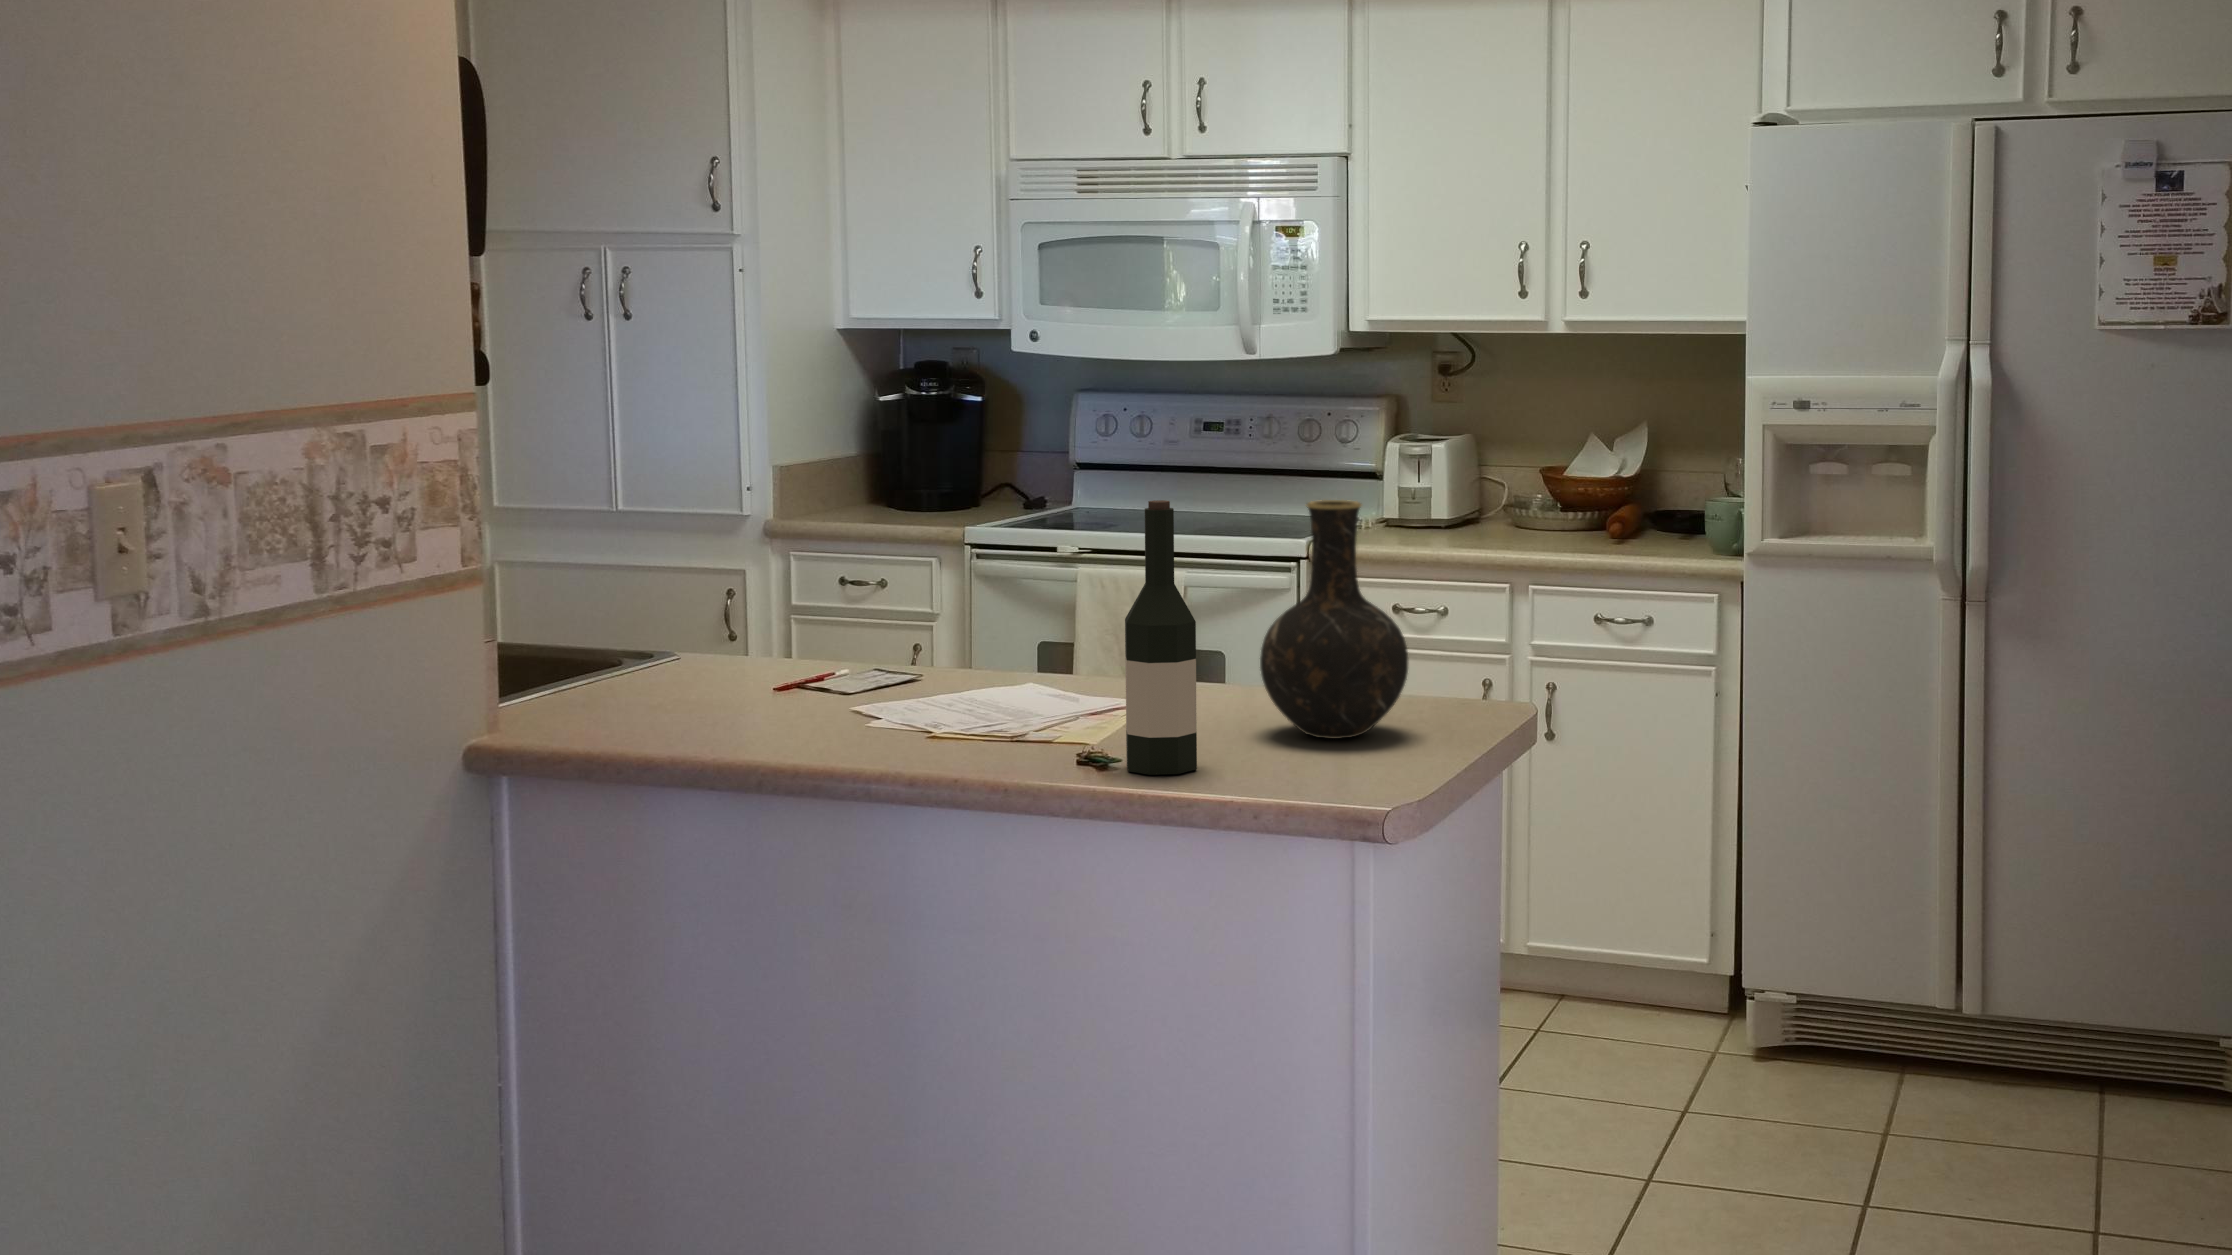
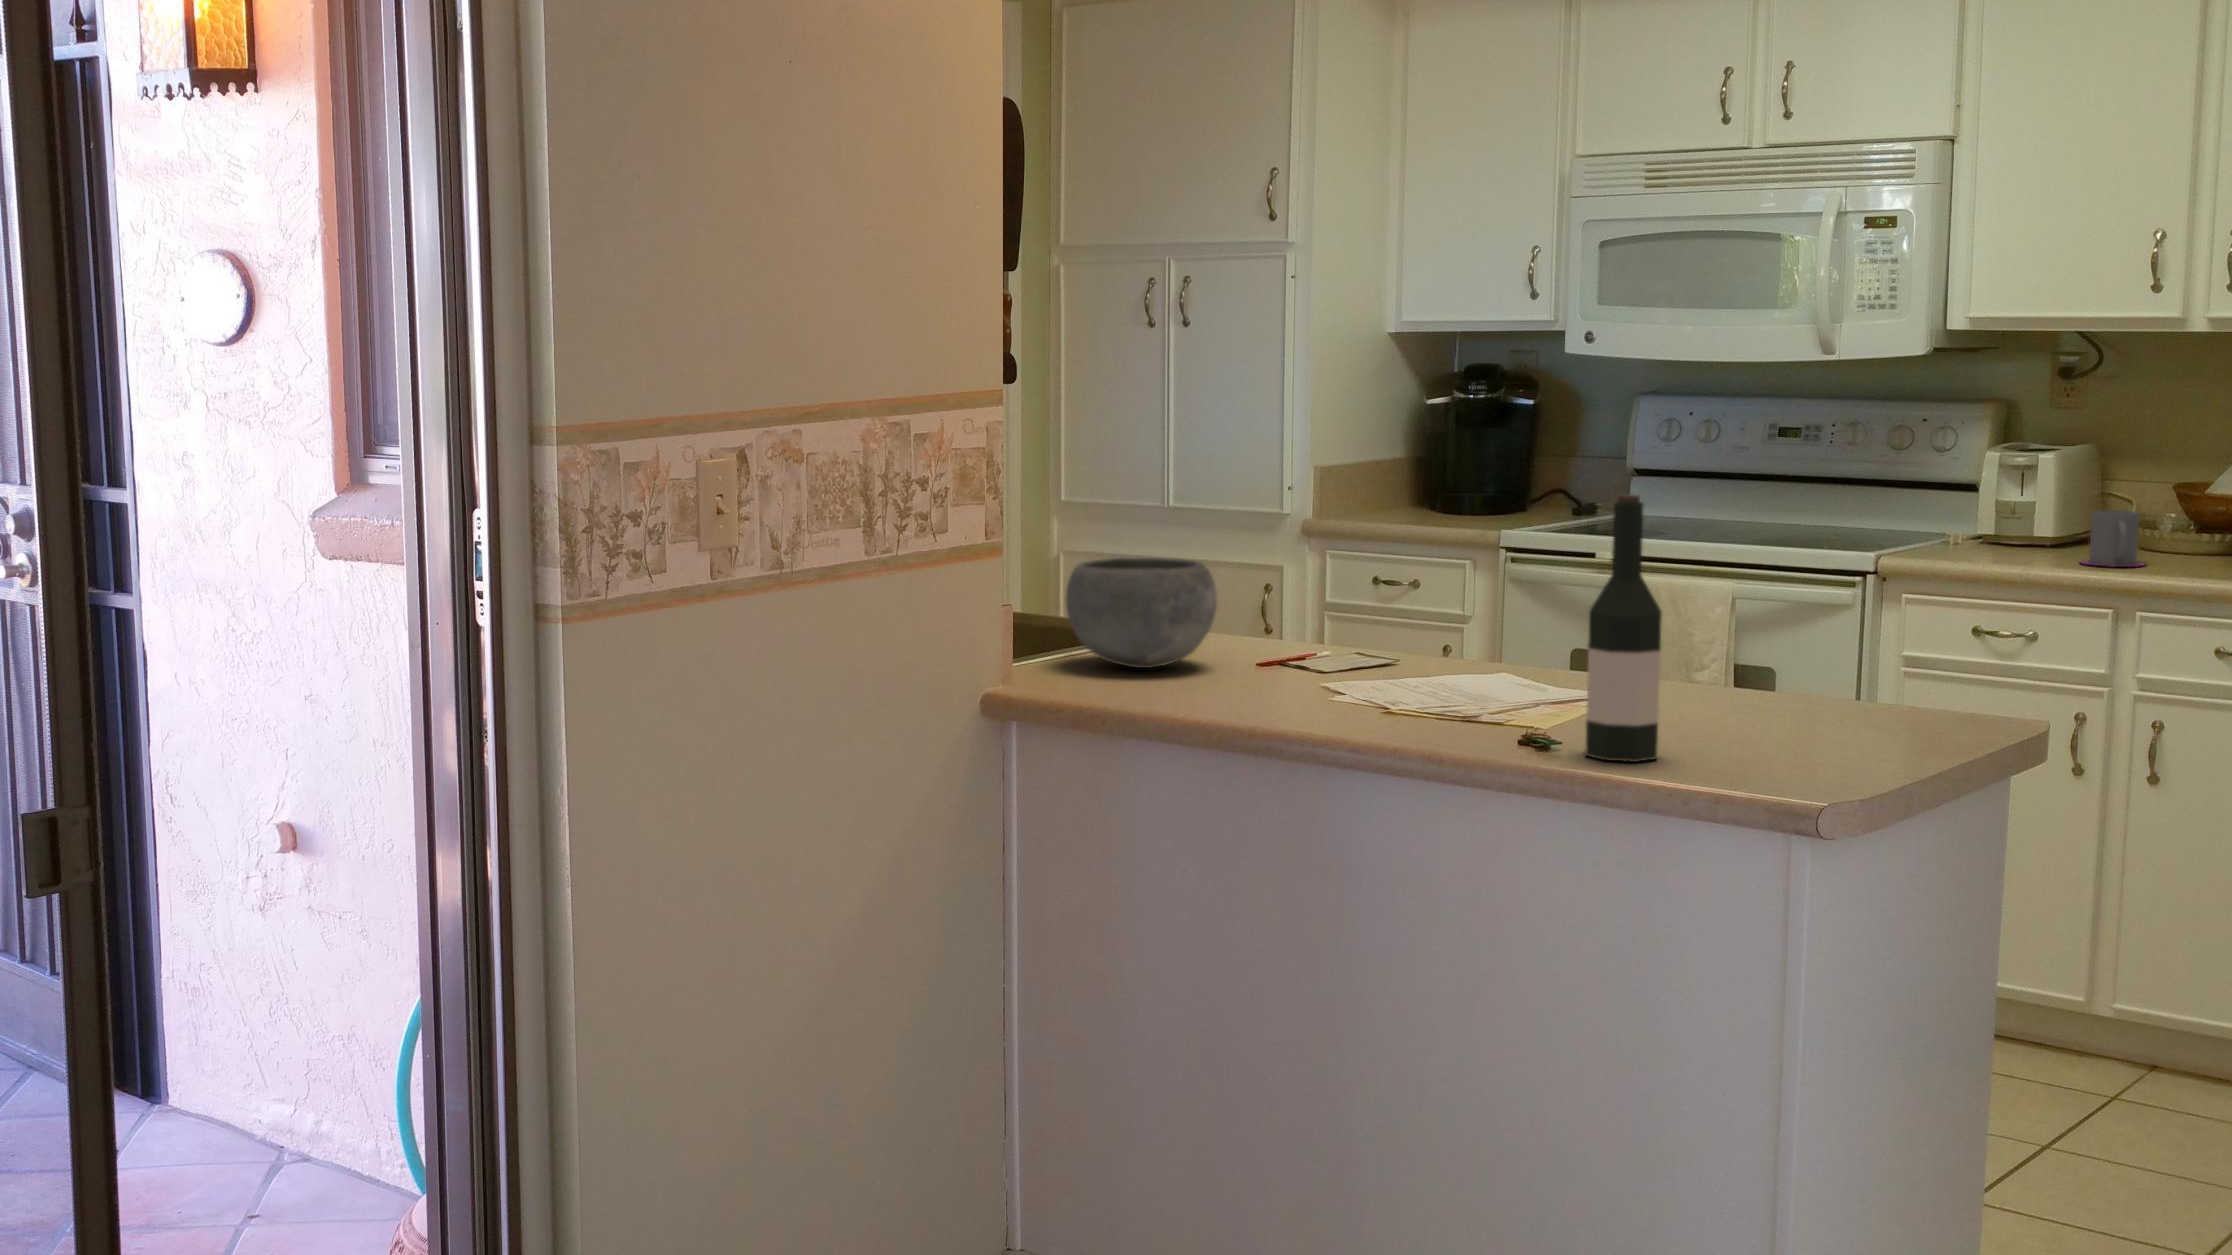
mug: none [1476,494,1529,546] -> present [2082,510,2144,567]
vase: present [1260,500,1408,739] -> none [1742,500,1908,742]
bowl: none [543,578,715,701] -> present [1065,558,1217,668]

